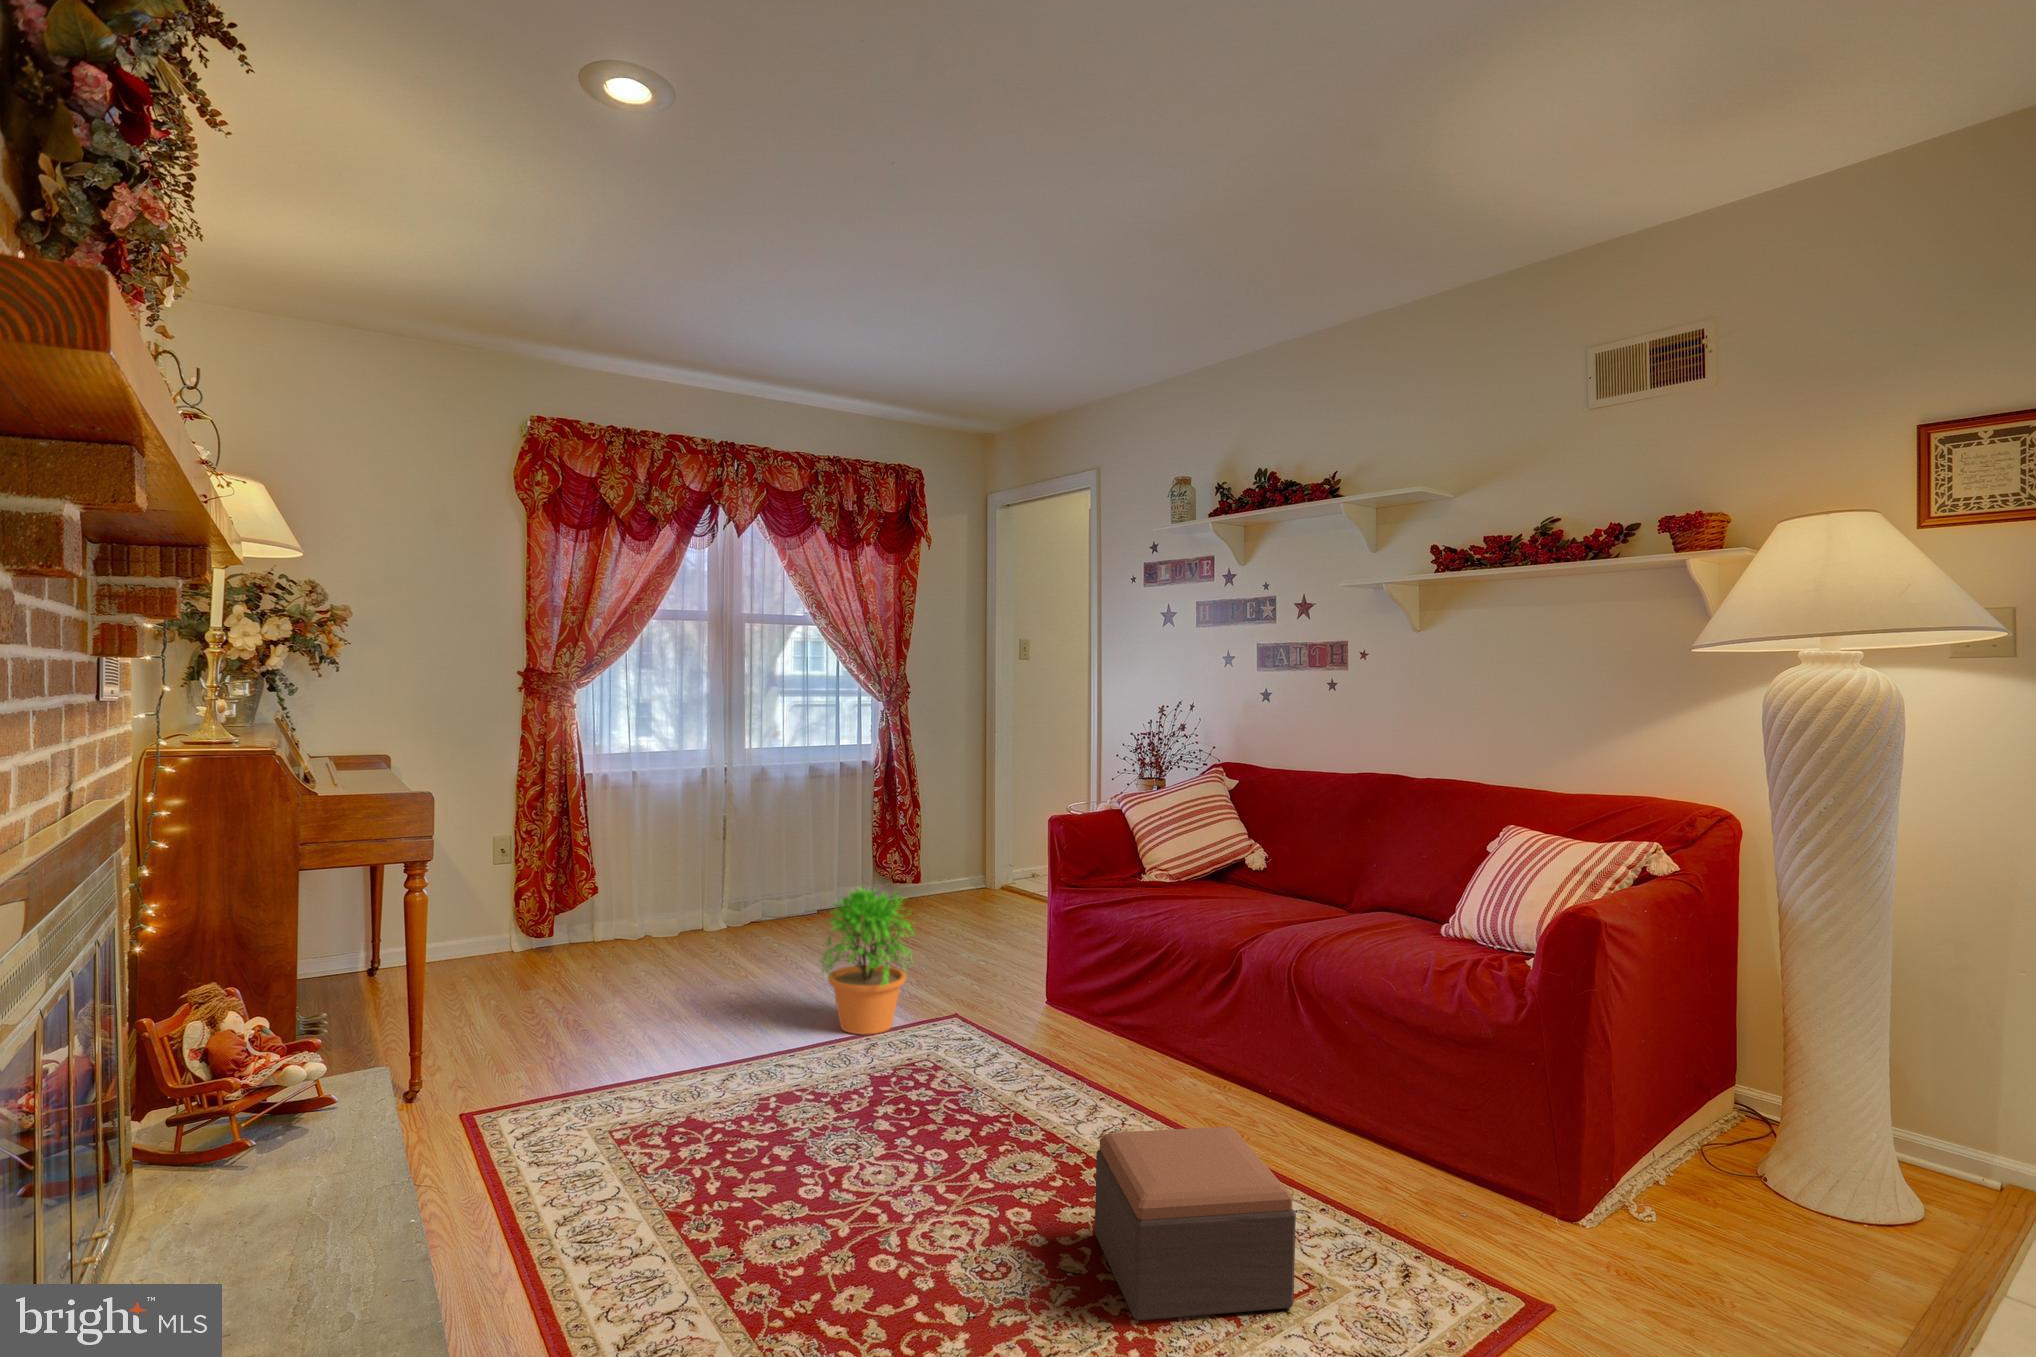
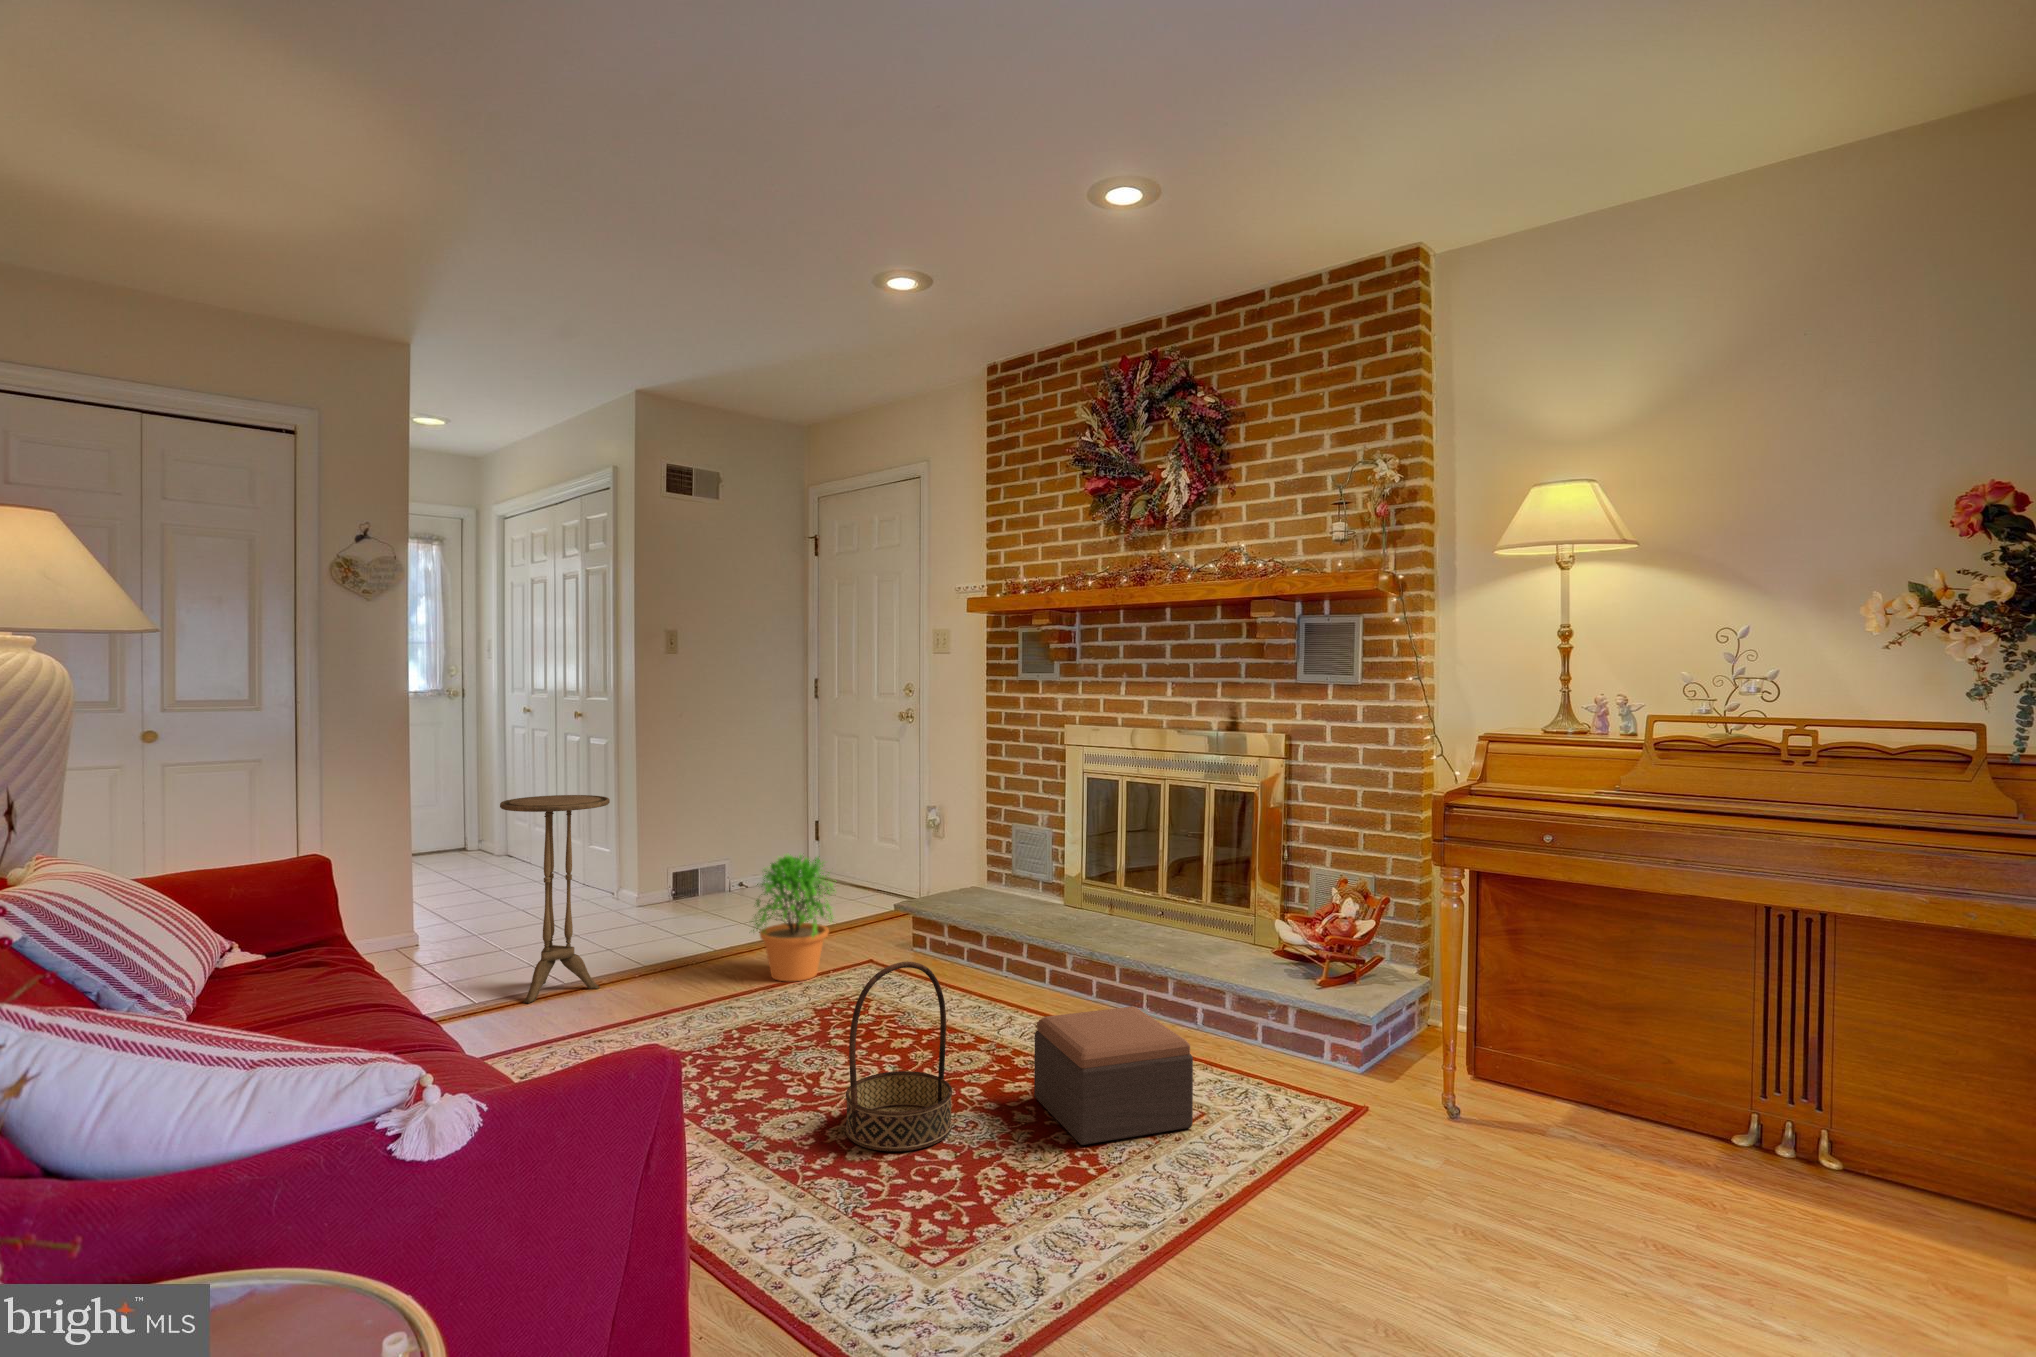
side table: none [551,810,670,1040] -> present [500,795,610,1003]
basket: none [846,1054,980,1302] -> present [845,962,952,1151]

